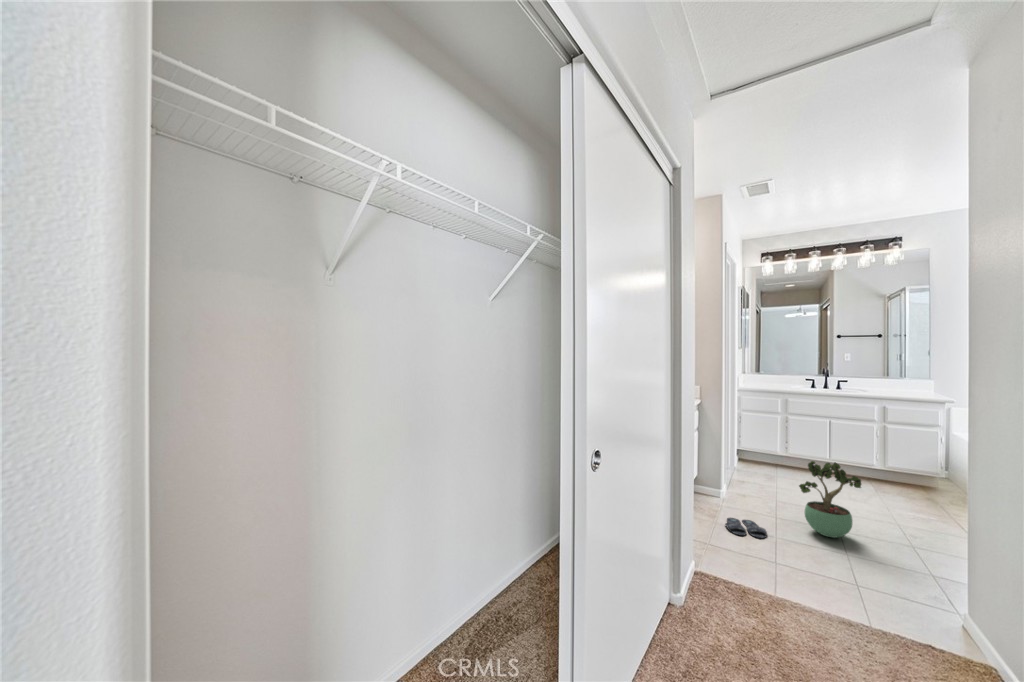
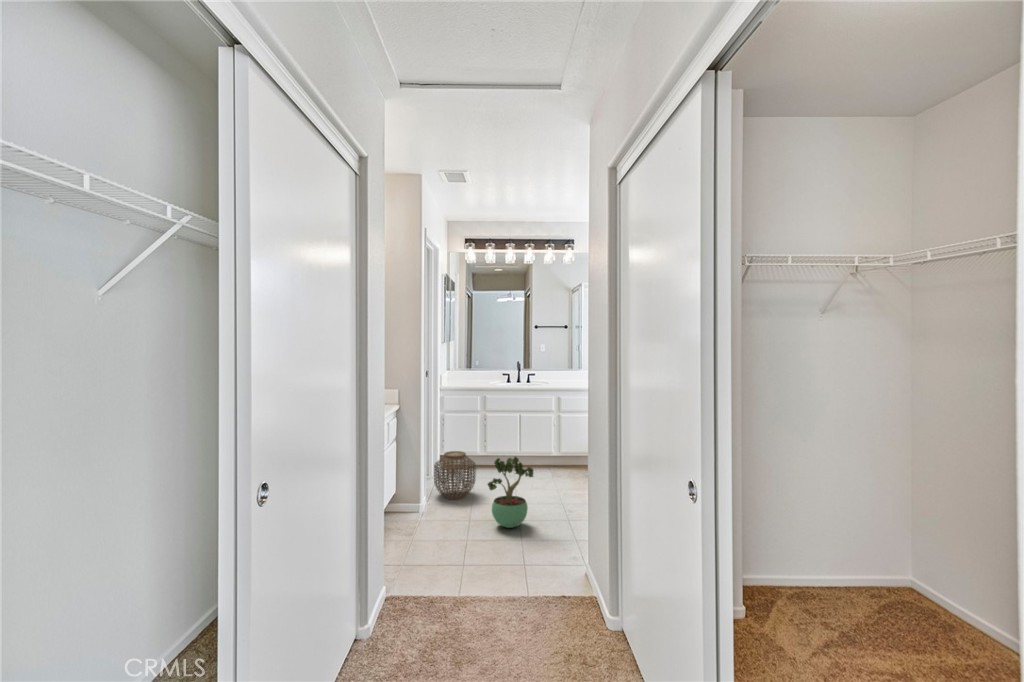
woven basket: none [734,448,780,495] -> present [434,451,476,500]
slippers: present [725,518,767,538] -> none [421,529,459,547]

